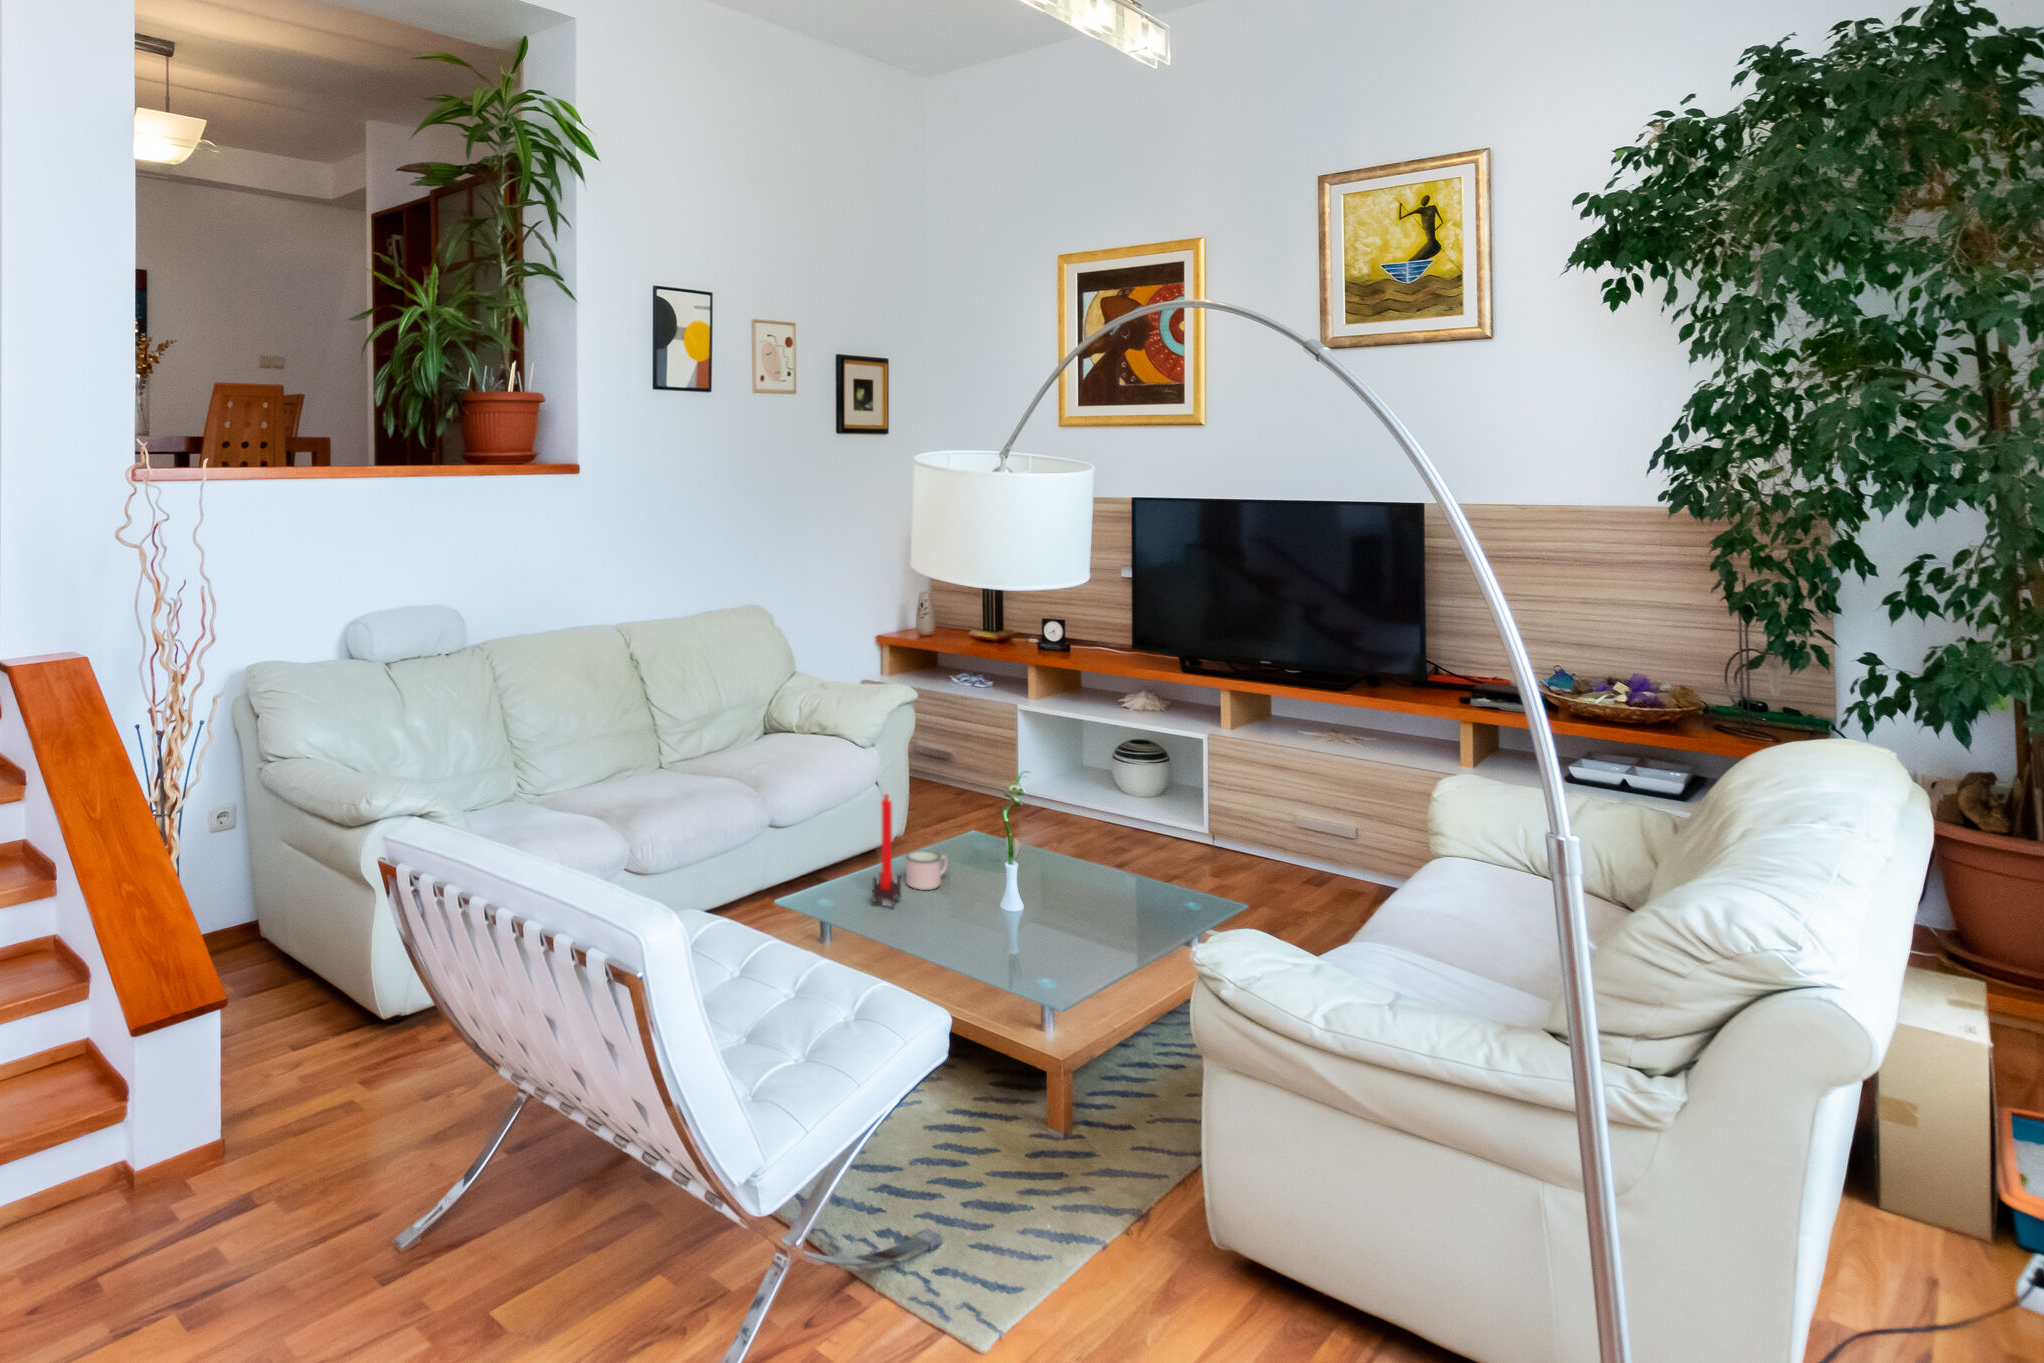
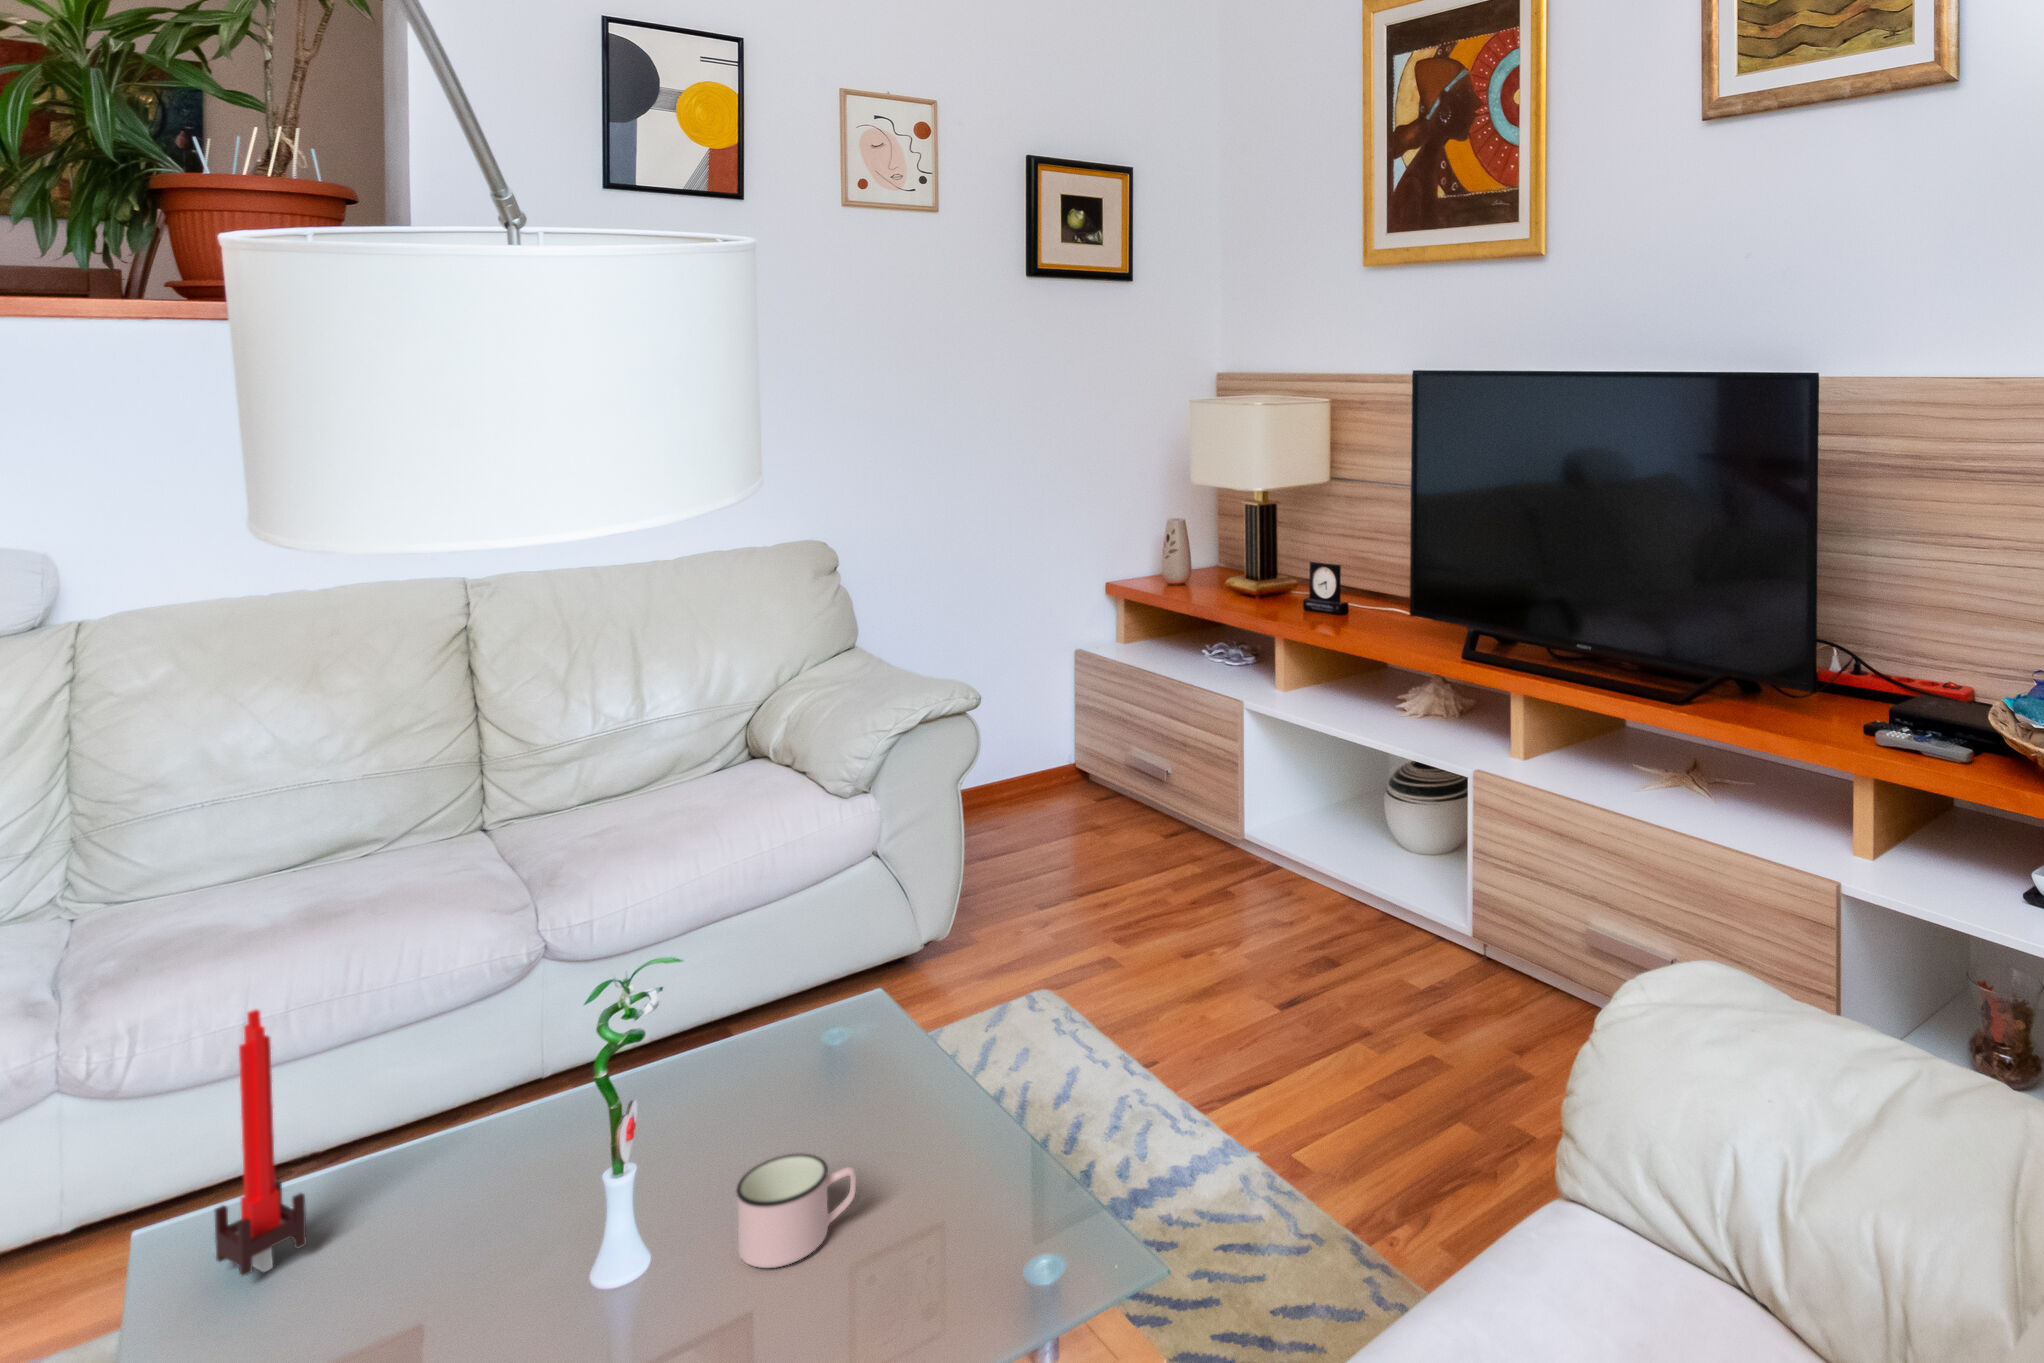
mug: present [906,851,948,890] -> present [737,1154,856,1268]

